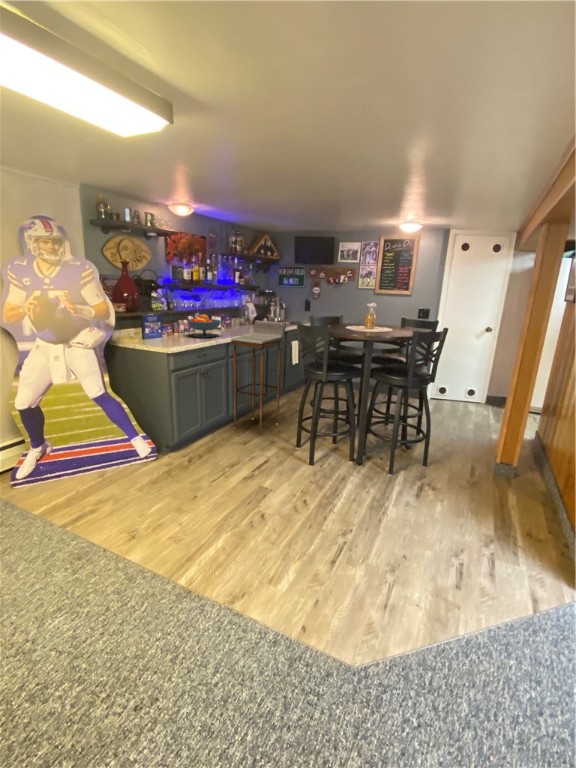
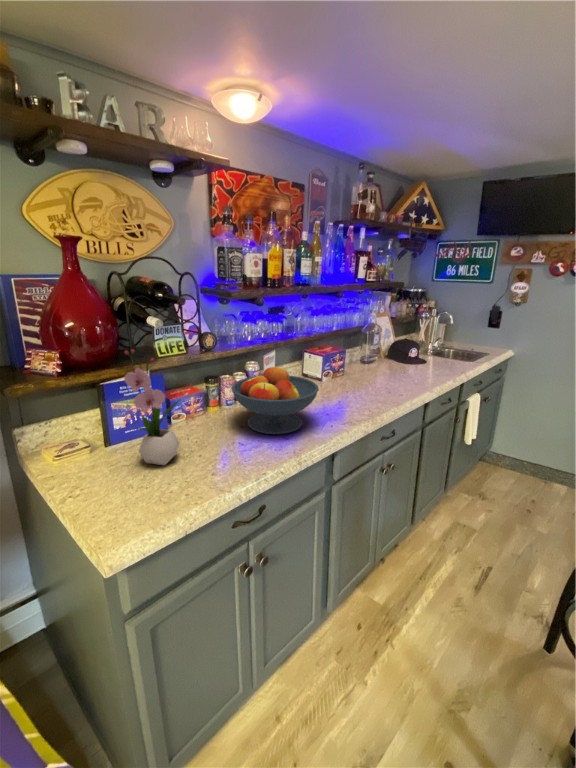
flower arrangement: none [157,300,174,342] -> present [124,349,180,465]
bar stool: present [231,321,286,433] -> none [337,381,501,711]

